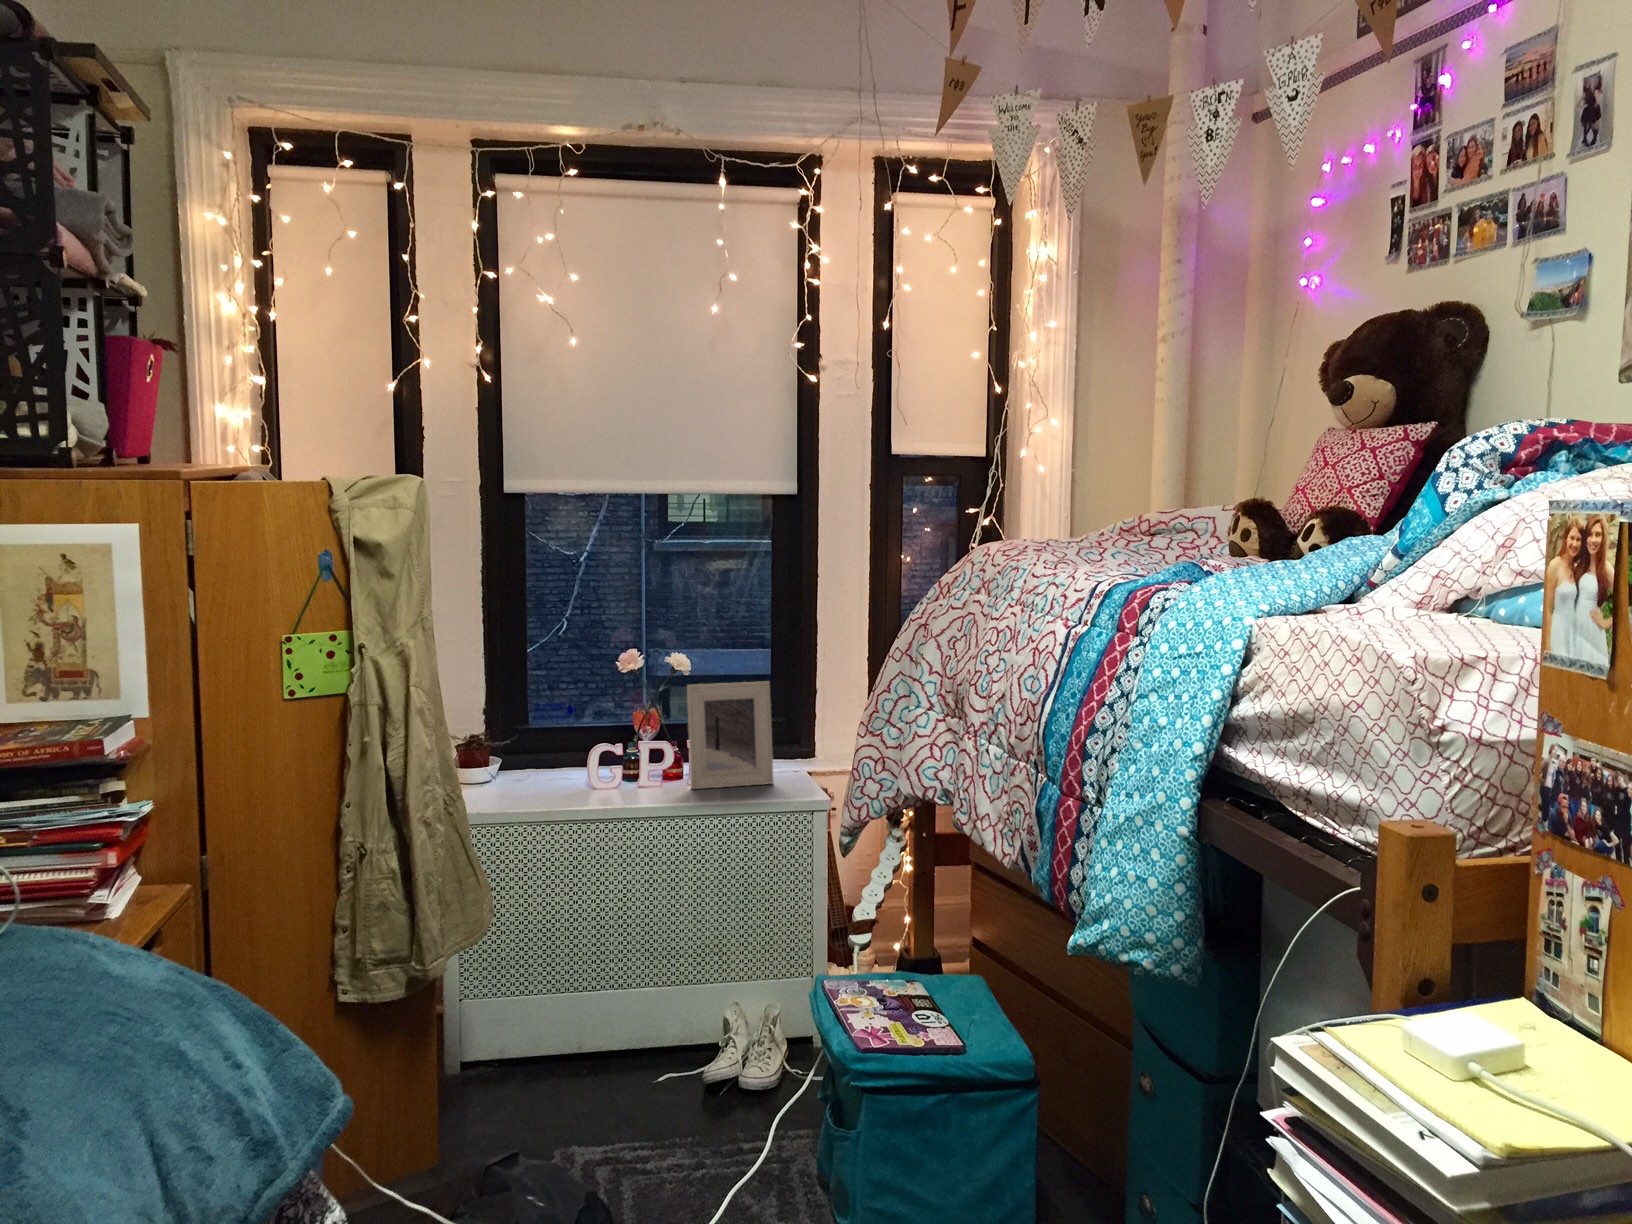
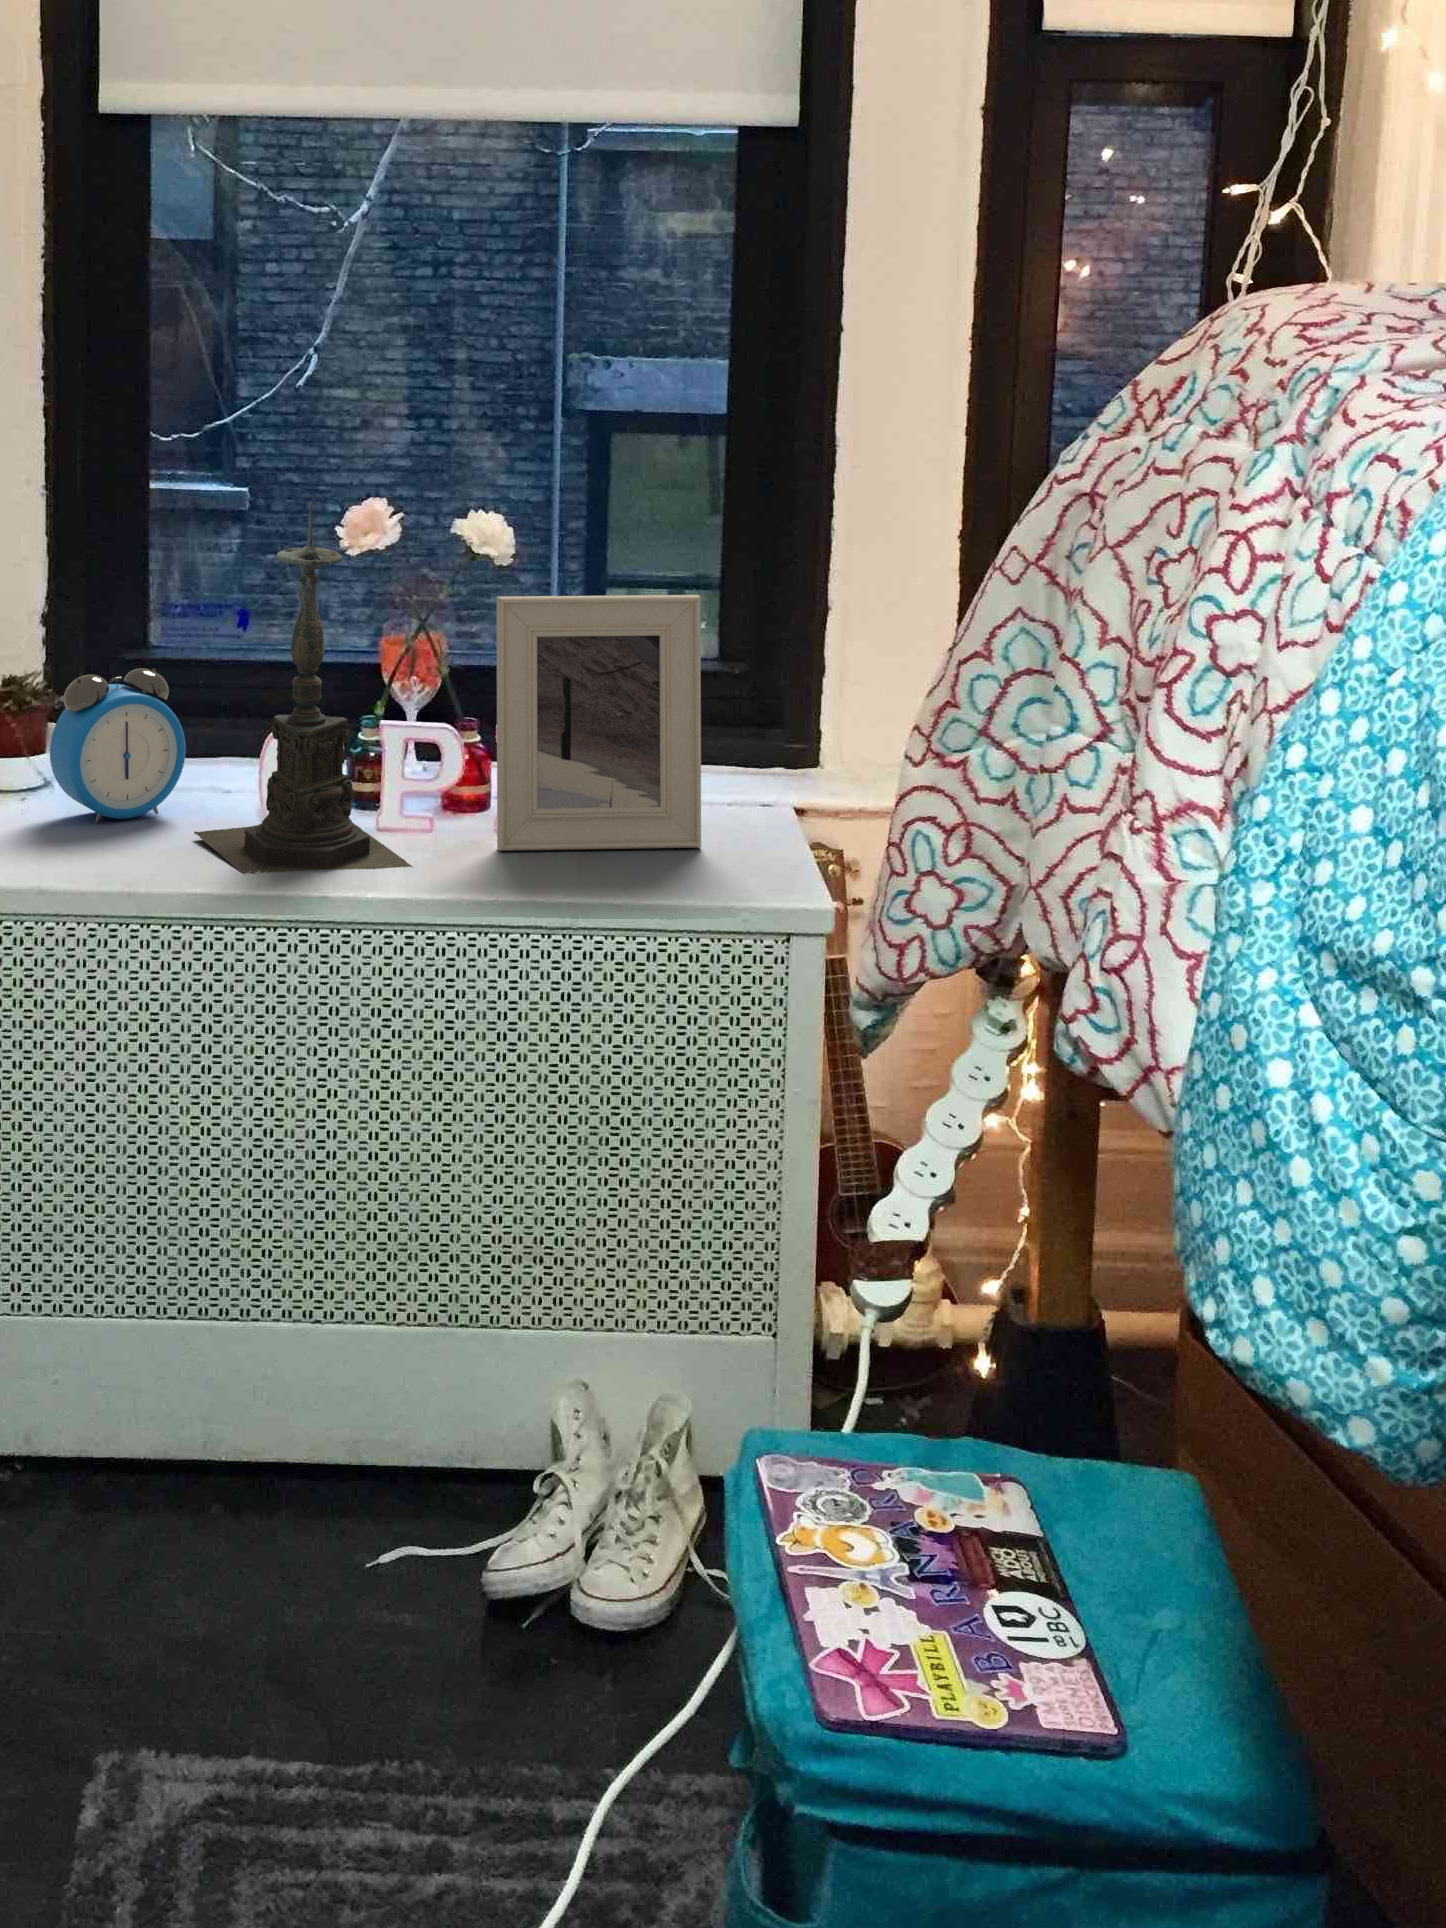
candle holder: none [562,647,658,806] -> present [194,502,413,874]
alarm clock: none [497,724,555,790] -> present [50,668,186,823]

